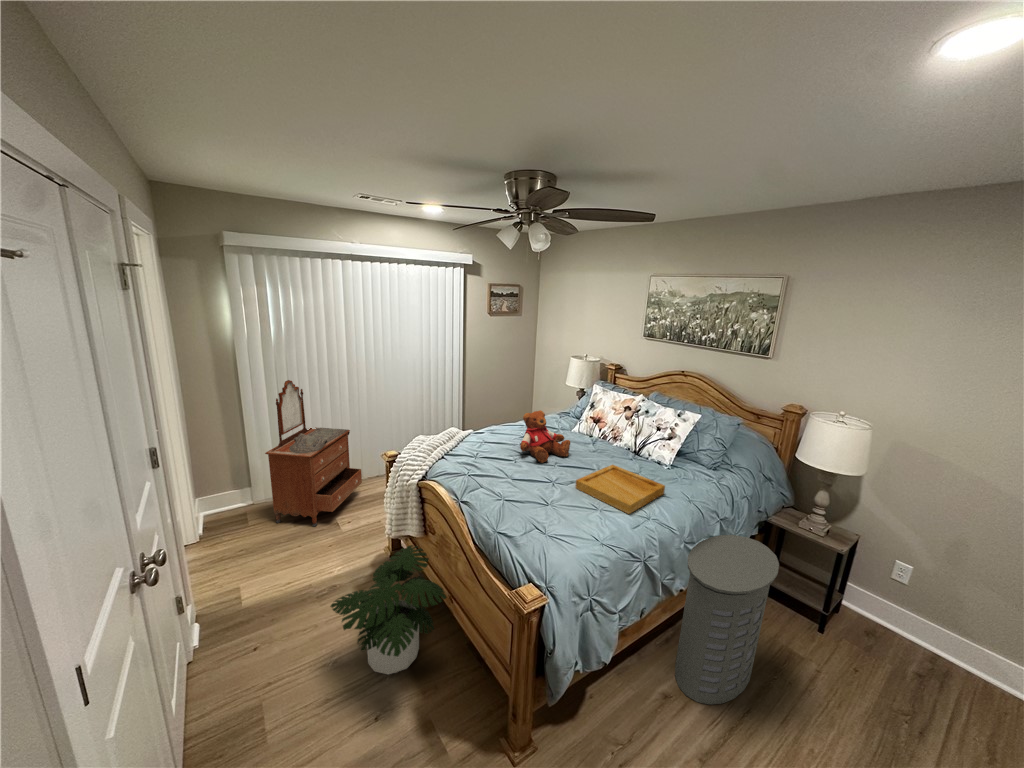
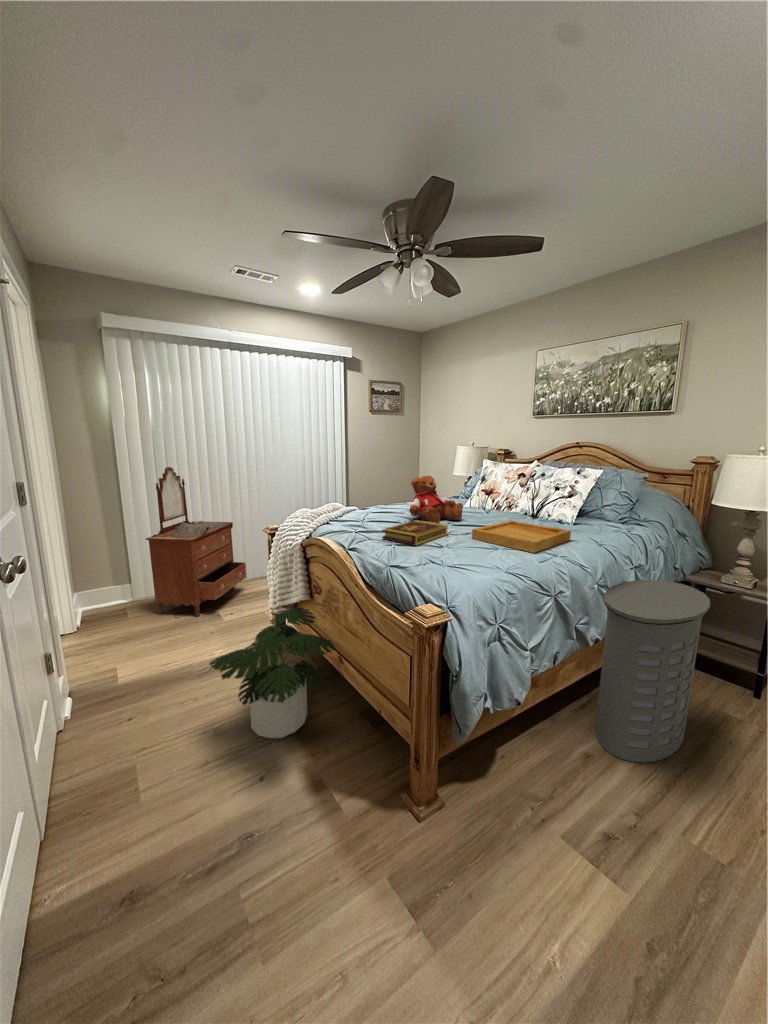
book: none [493,462,554,499] -> present [382,520,448,546]

